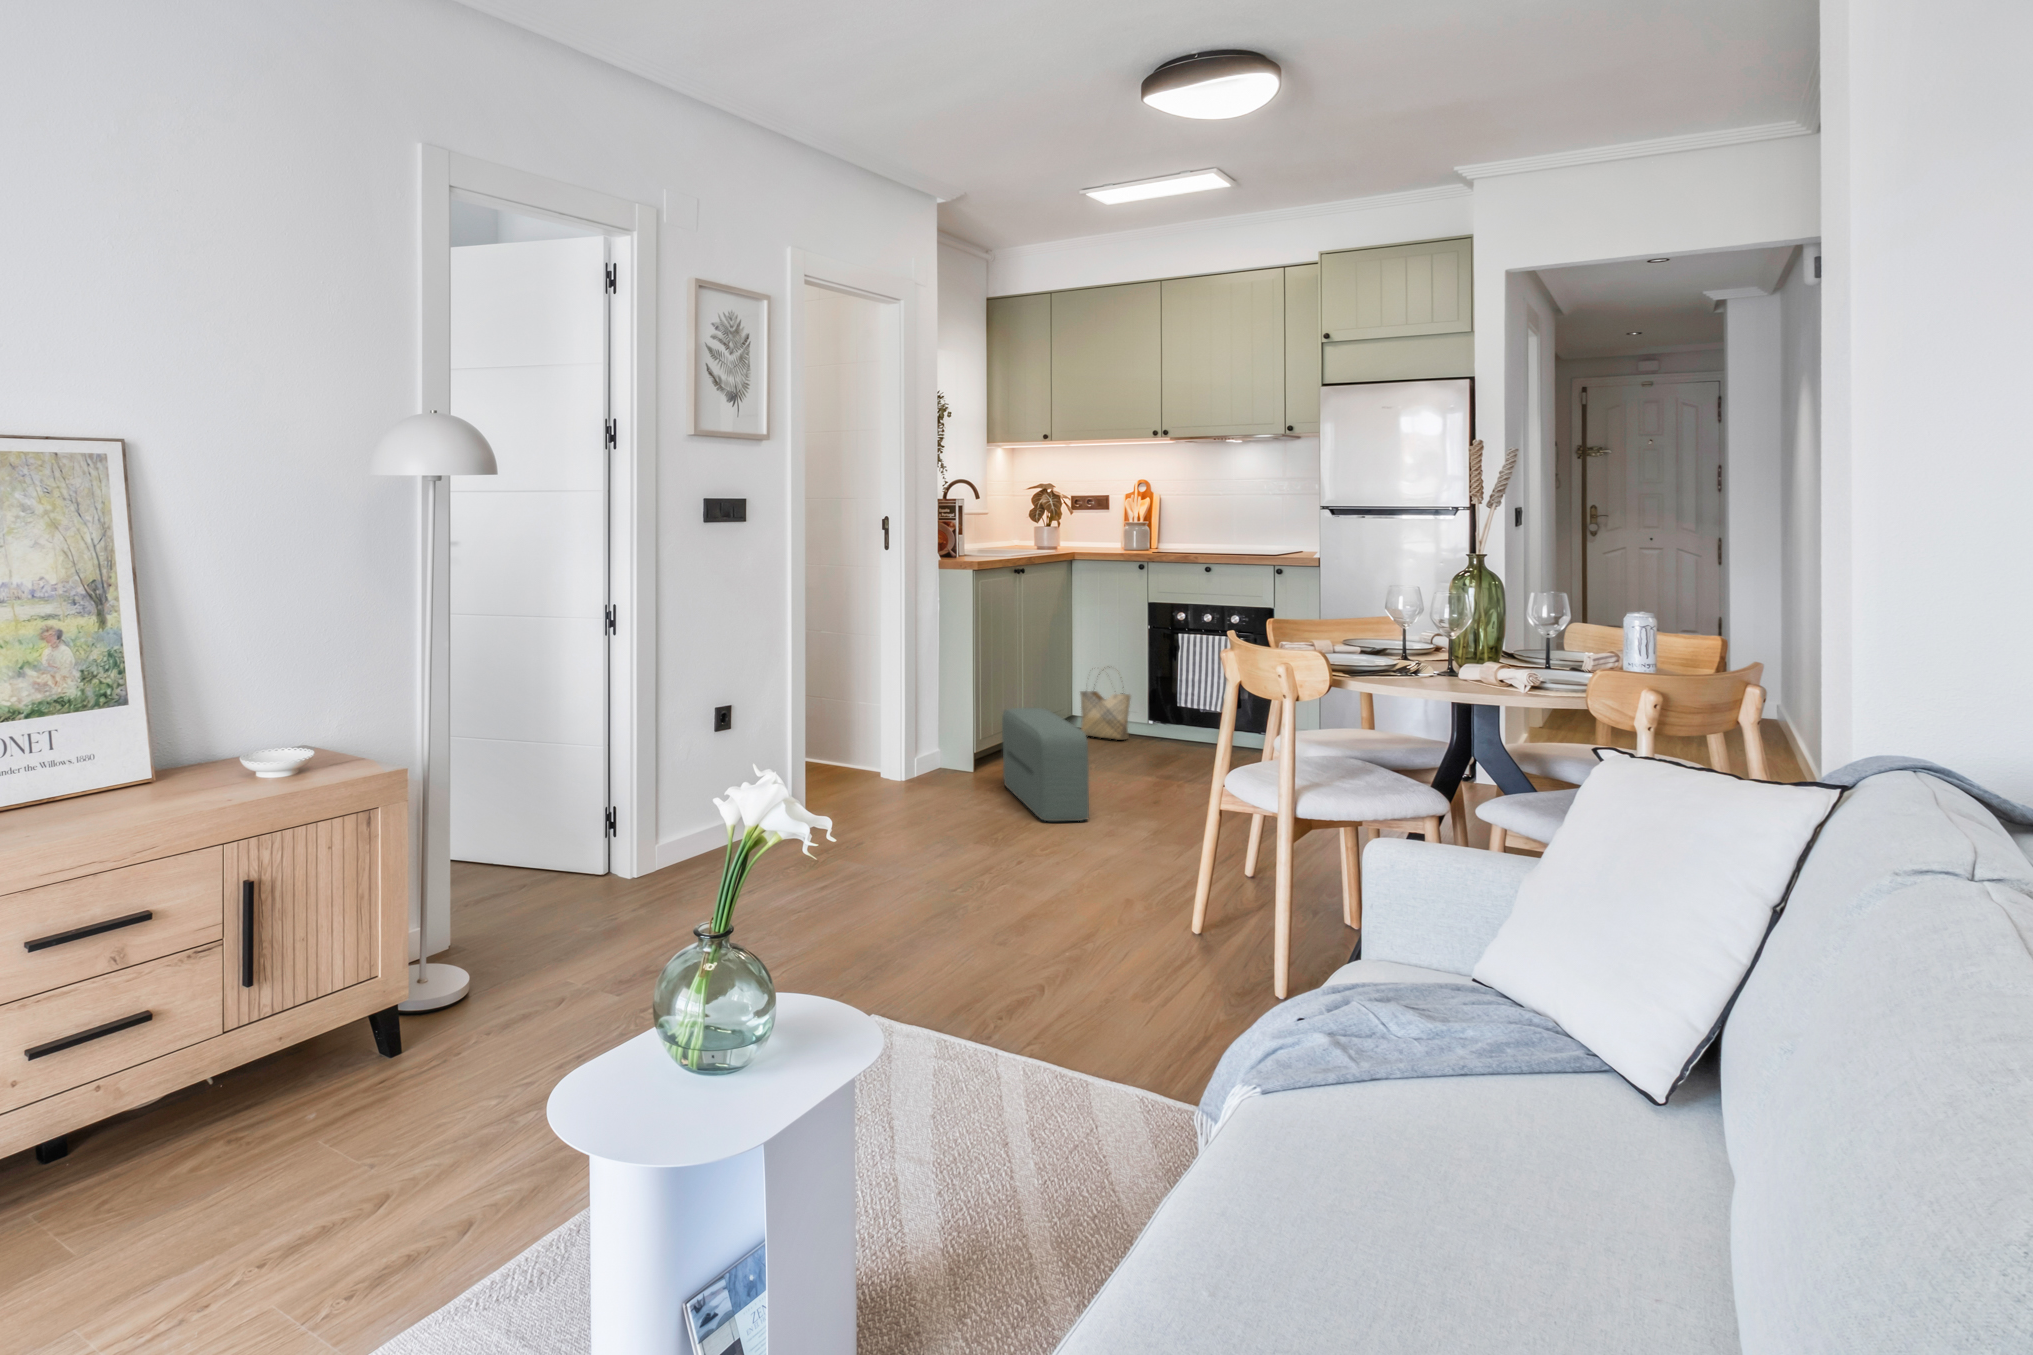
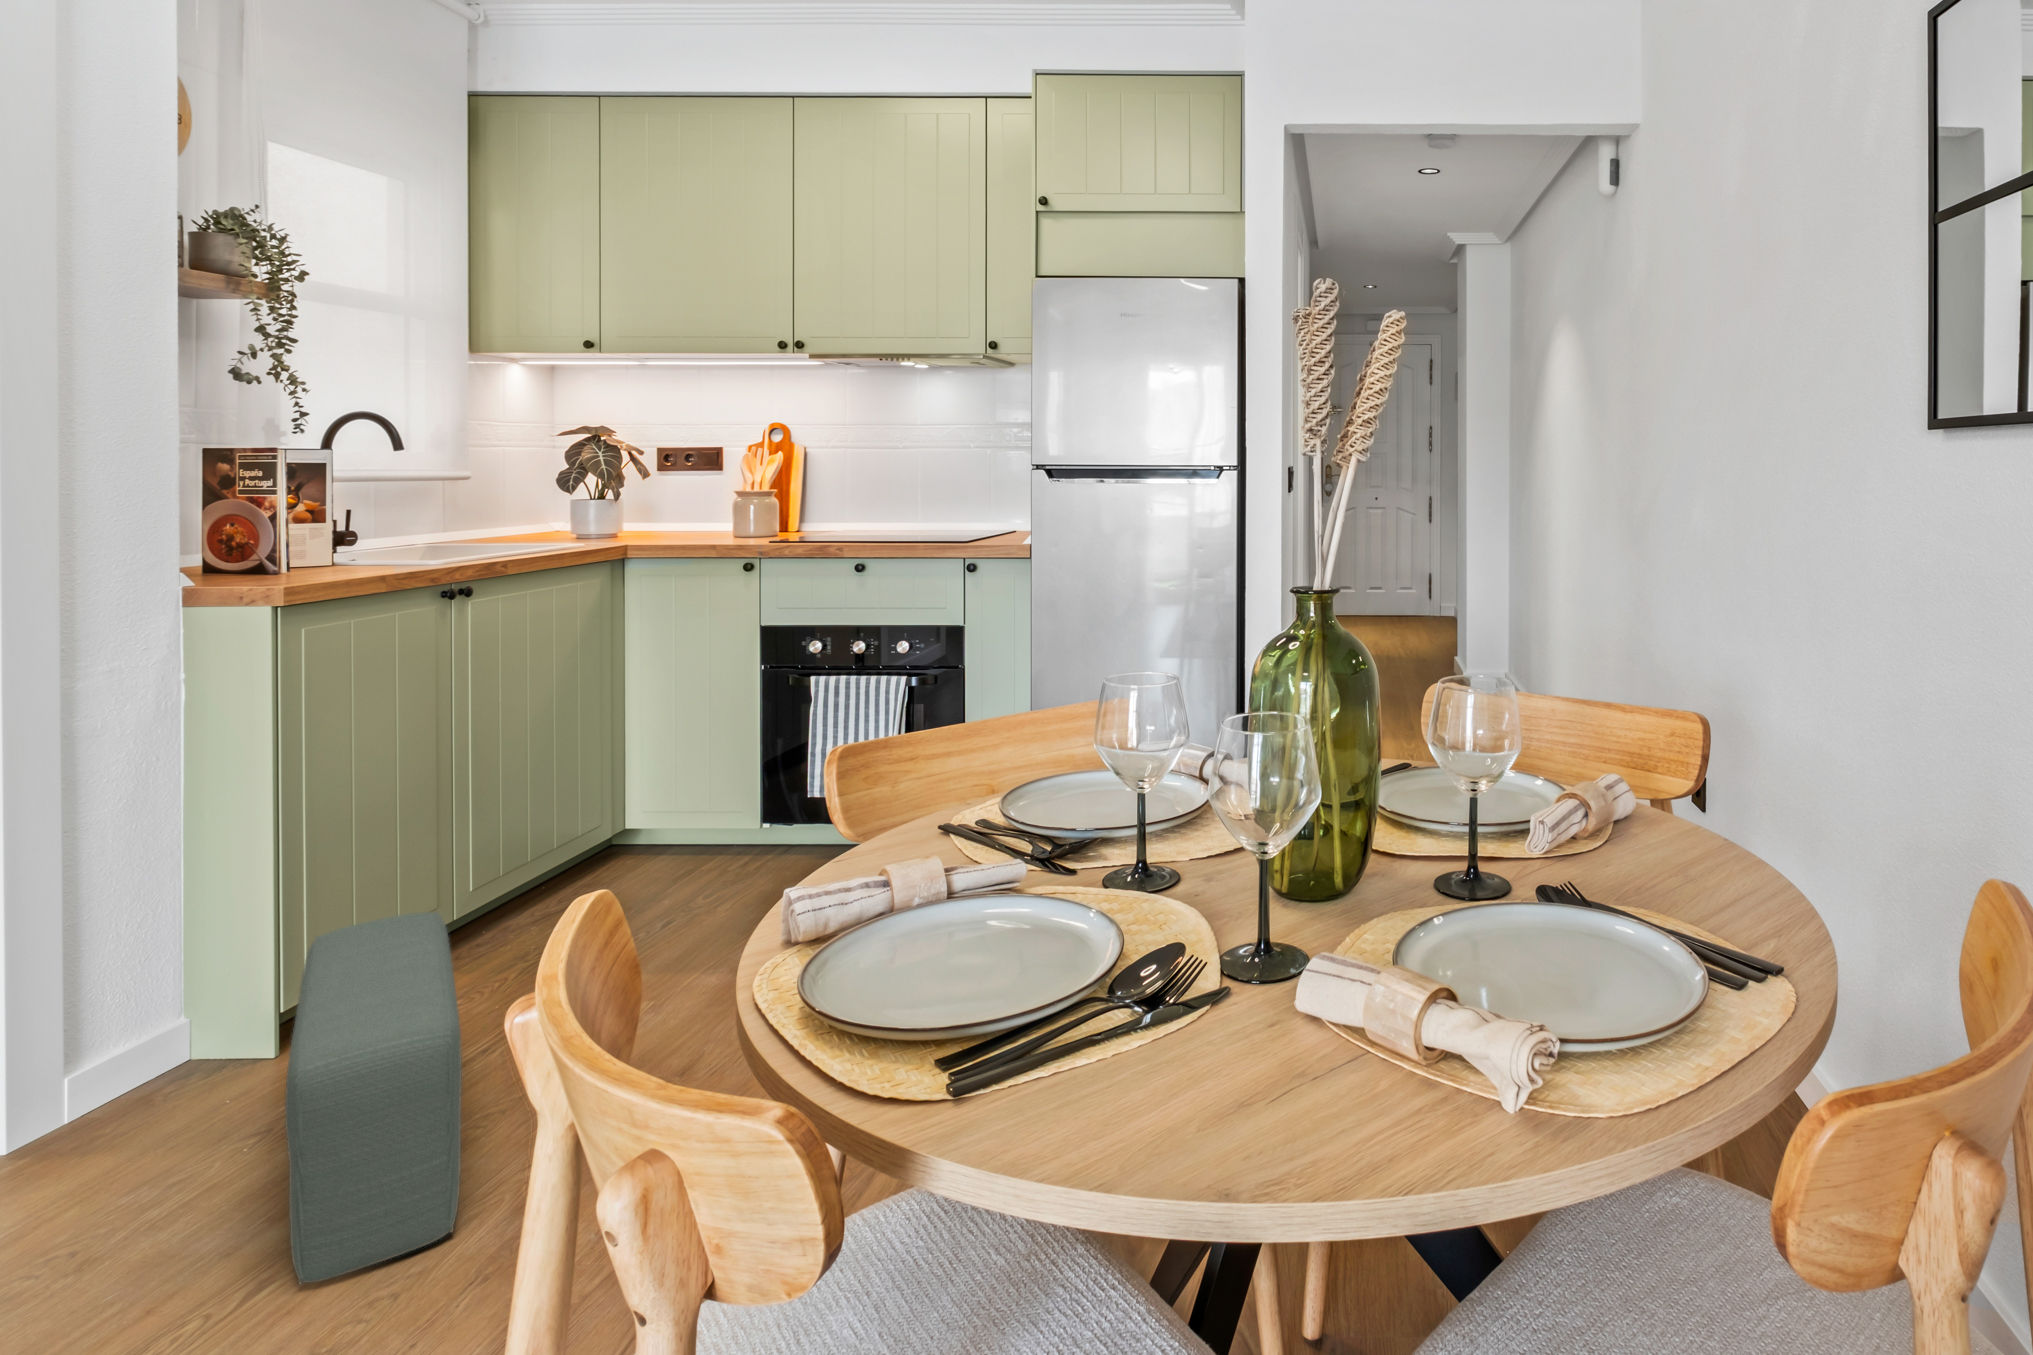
woven basket: present [1080,667,1130,740] -> none [626,739,723,867]

